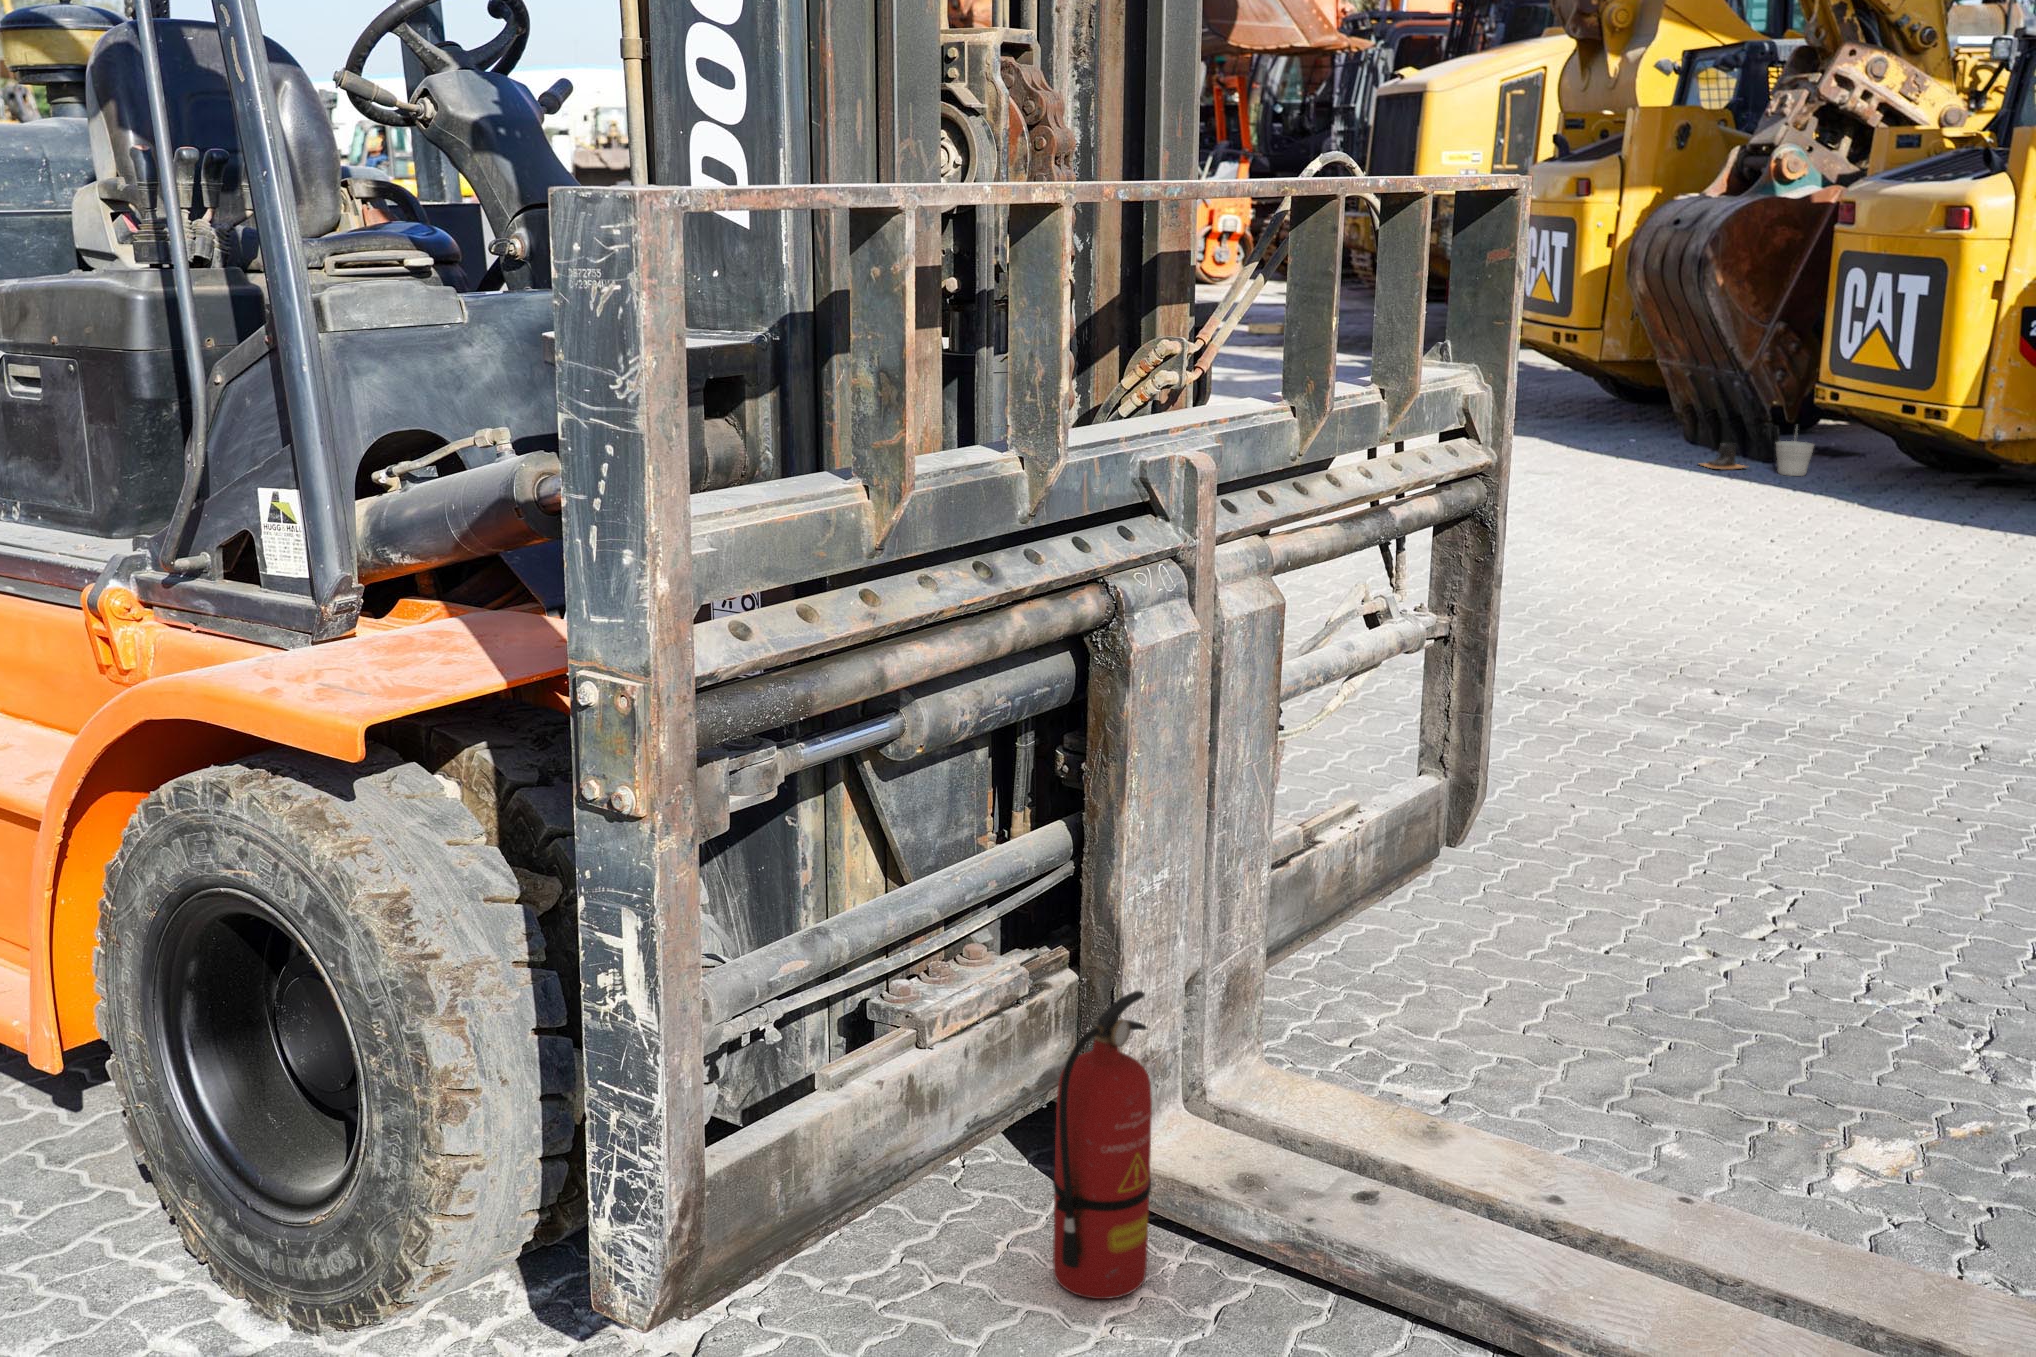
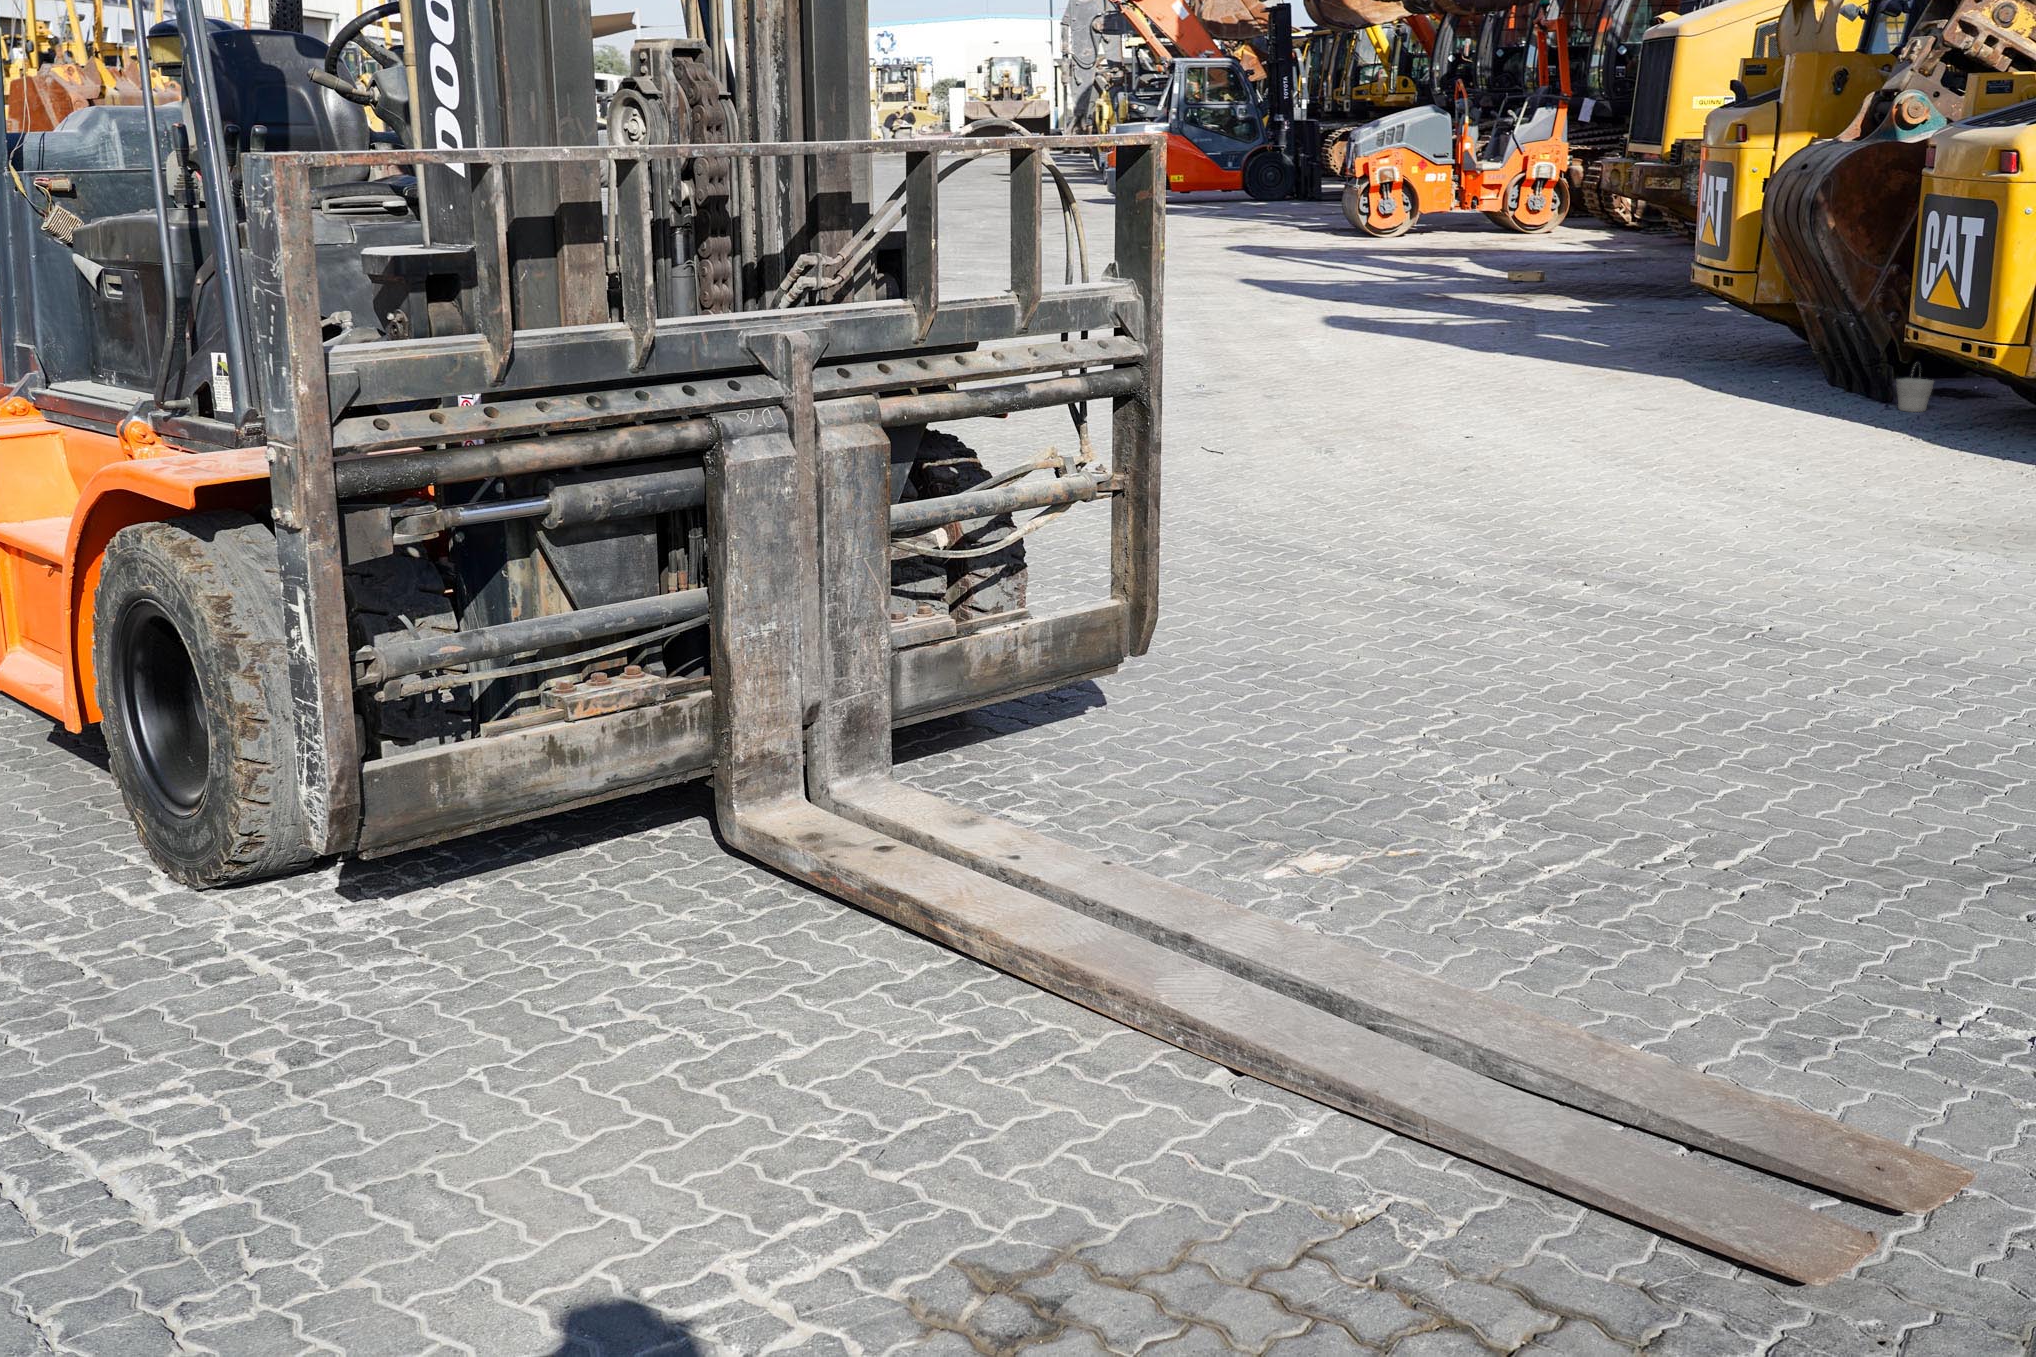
boots: present [1701,443,1747,470] -> none [1824,380,1872,406]
fire extinguisher: present [1053,991,1152,1299] -> none [660,699,743,905]

